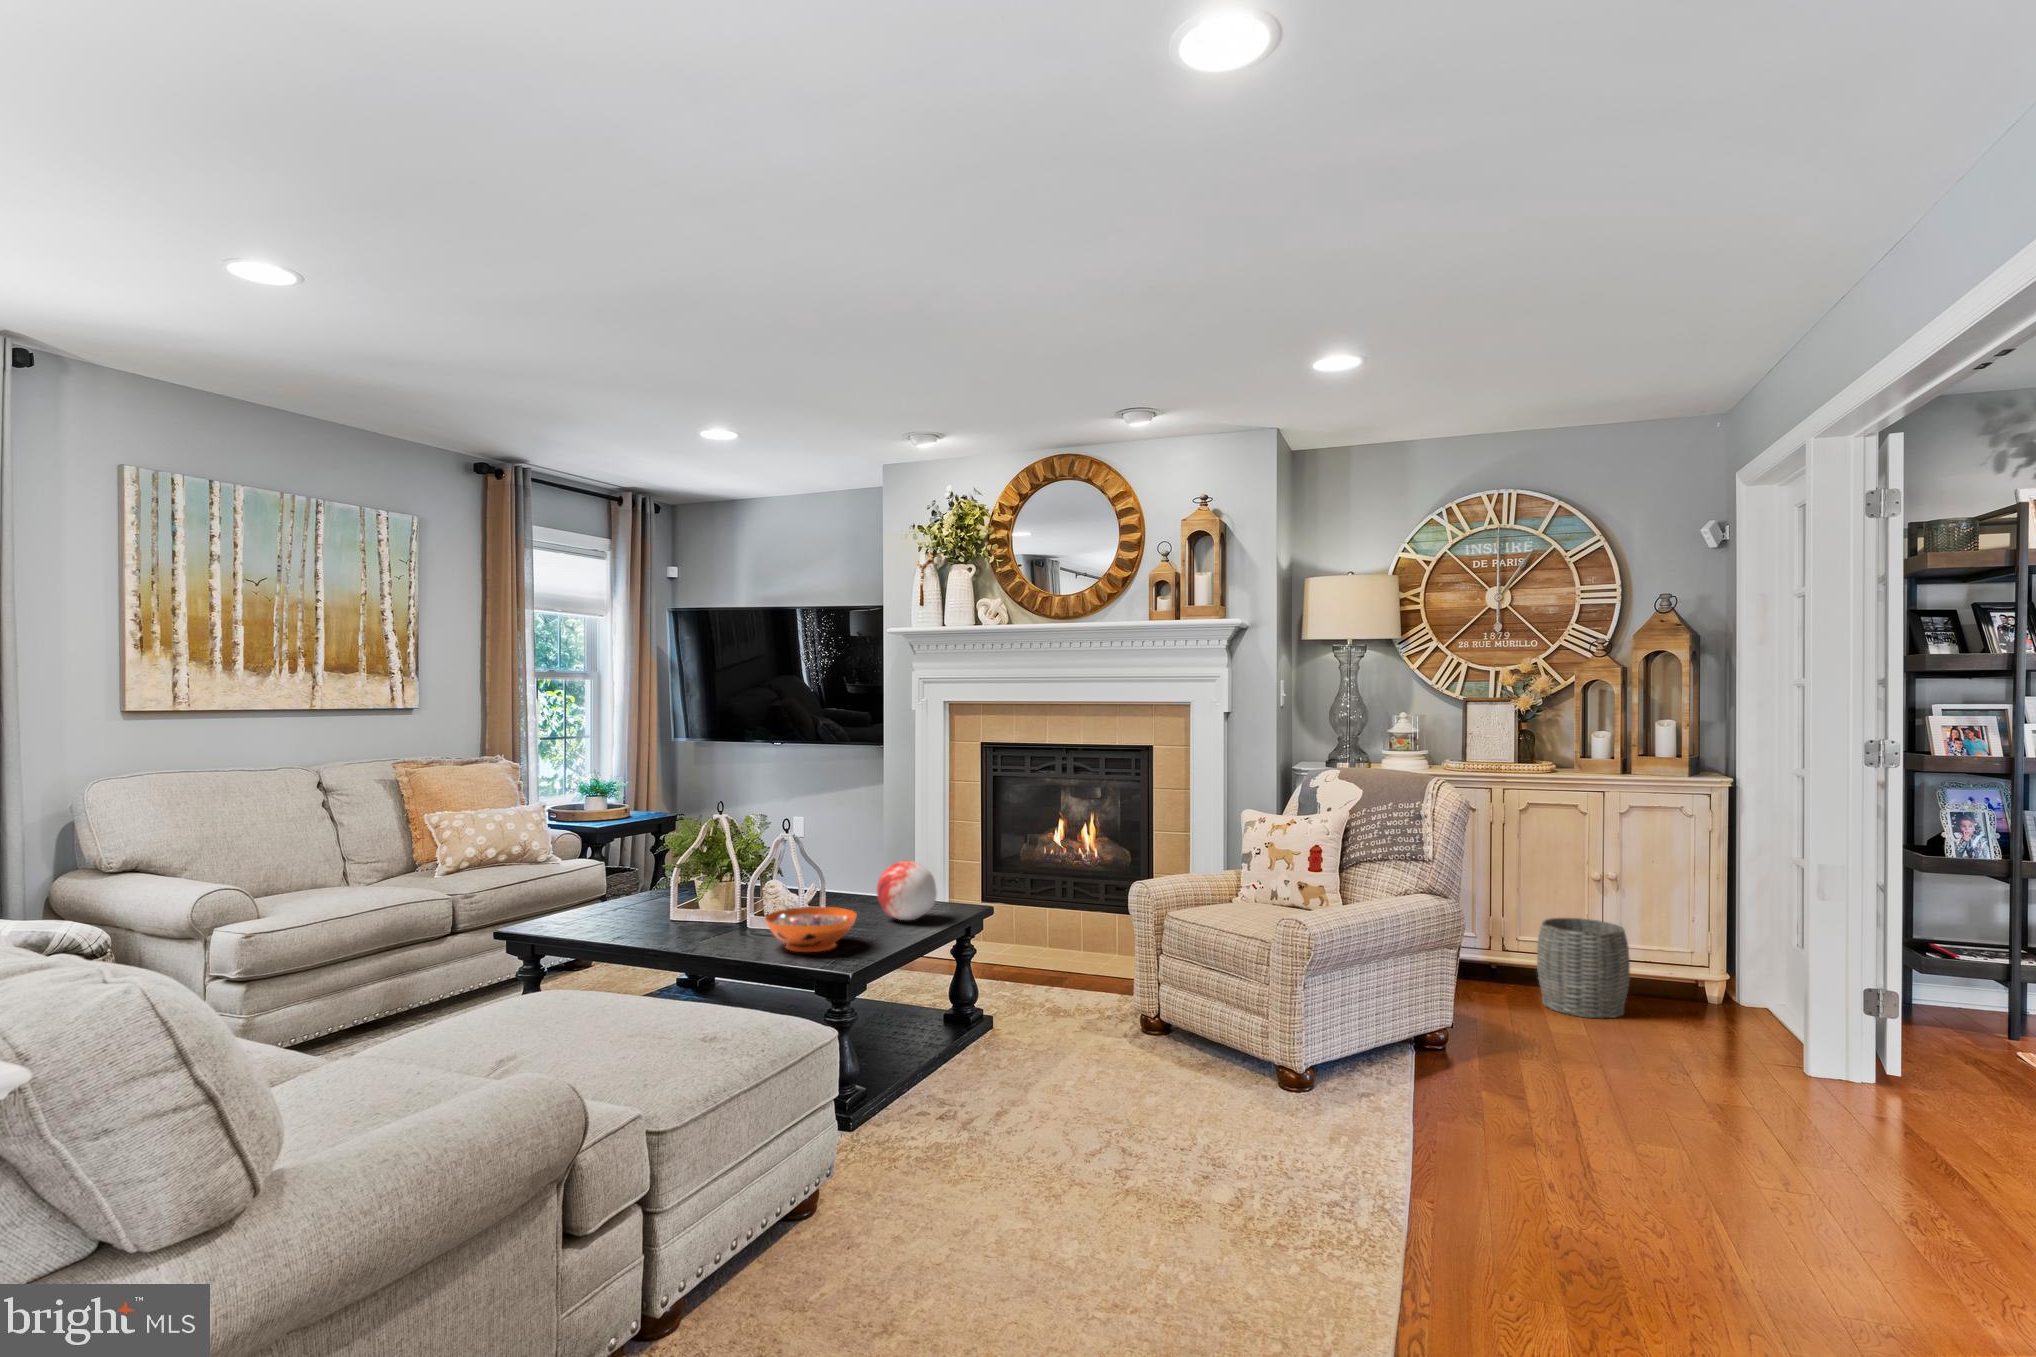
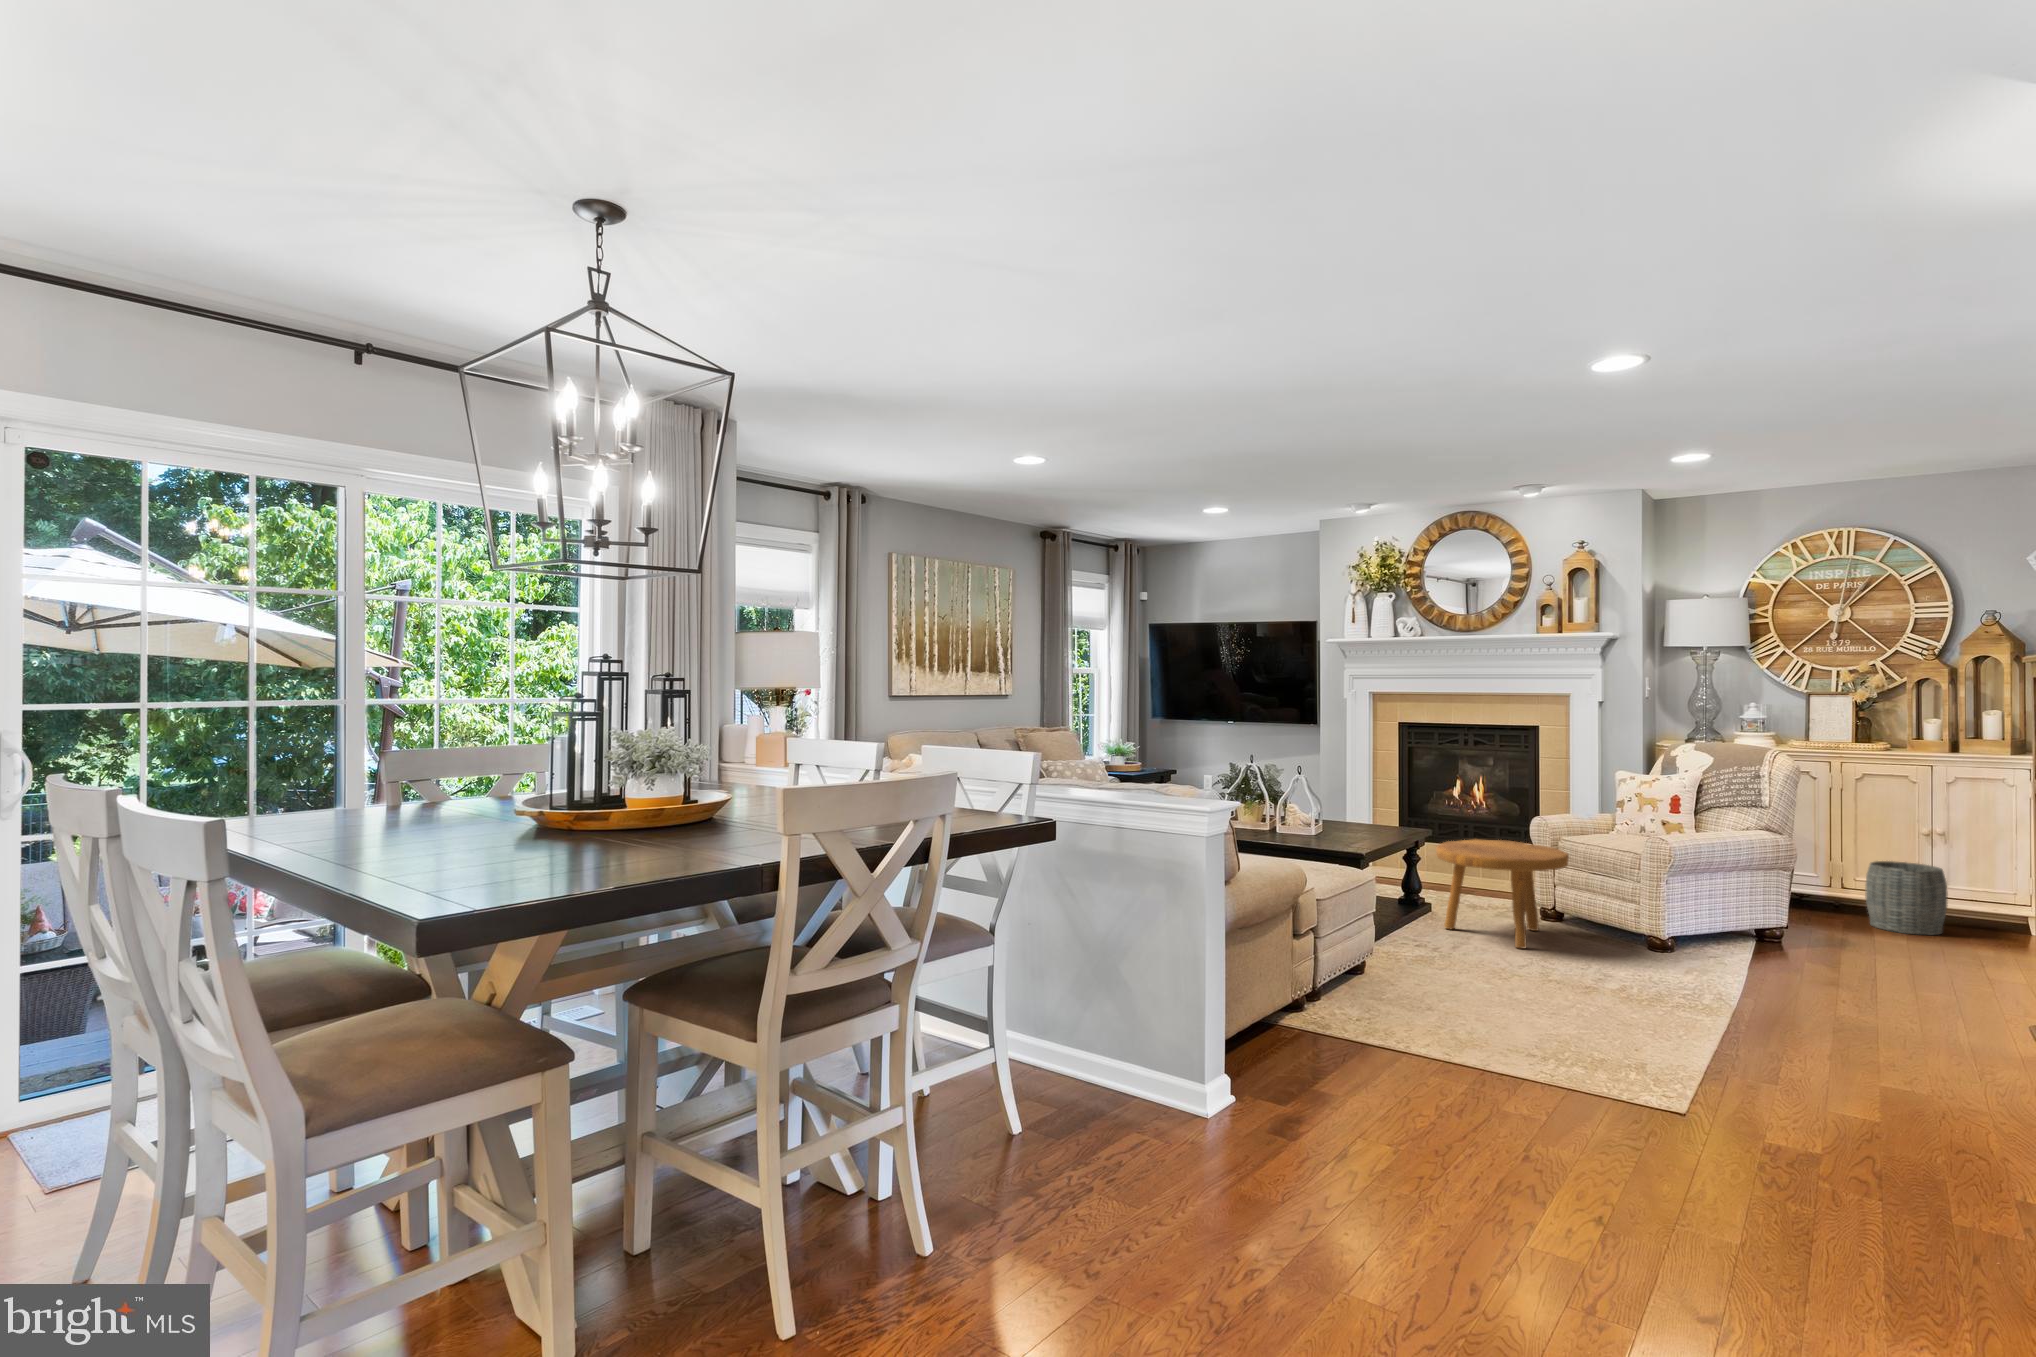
decorative orb: present [877,861,937,920] -> none [1357,796,1398,833]
decorative bowl: present [765,907,856,952] -> none [1298,820,1355,844]
footstool: none [984,923,1172,1107] -> present [1436,840,1569,948]

